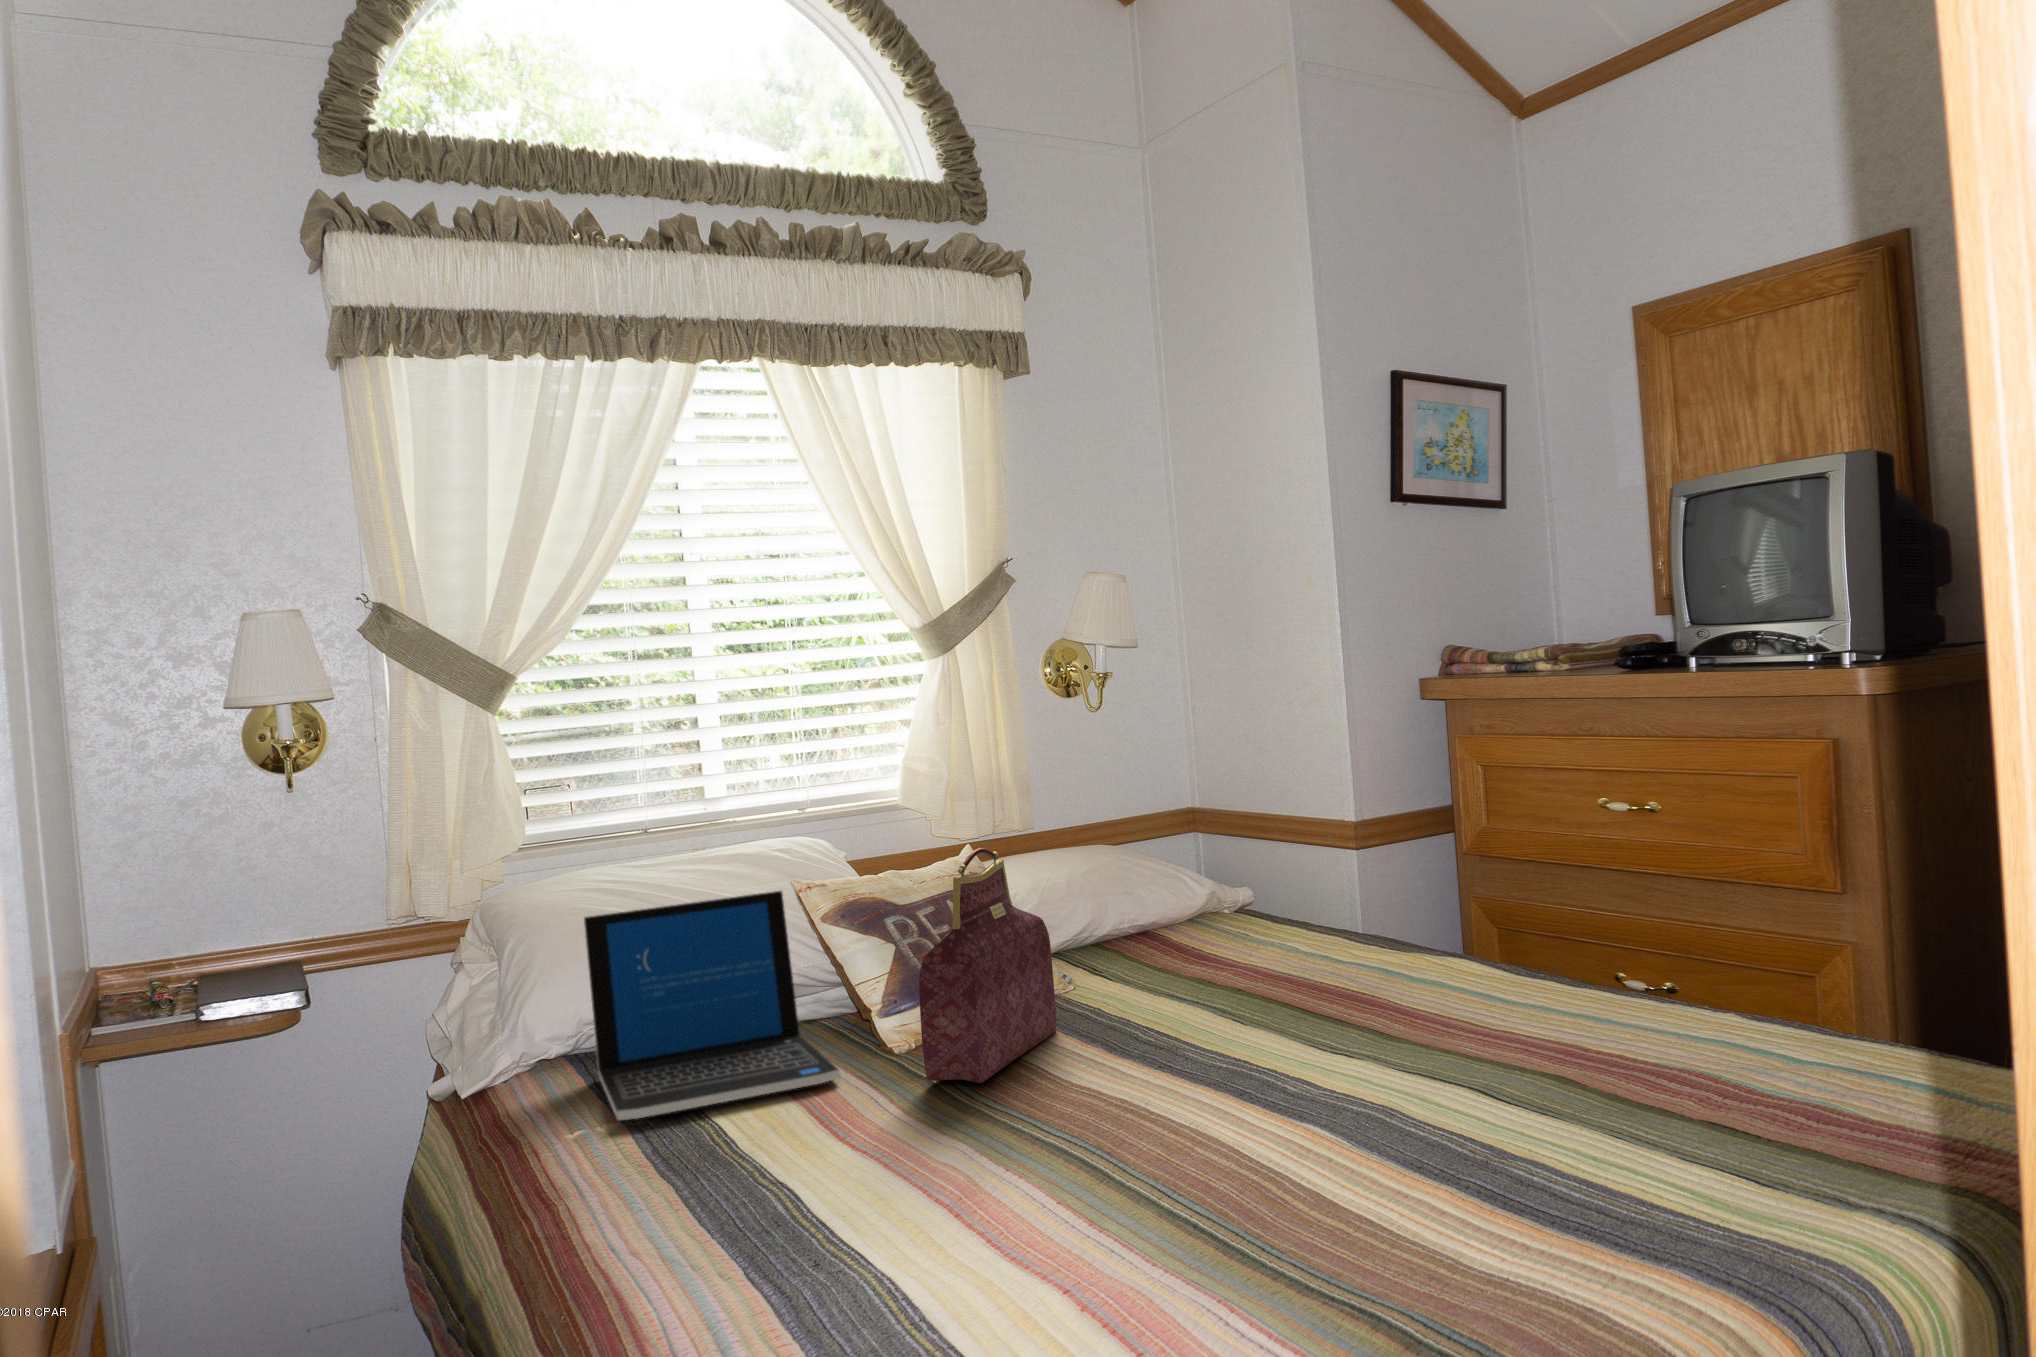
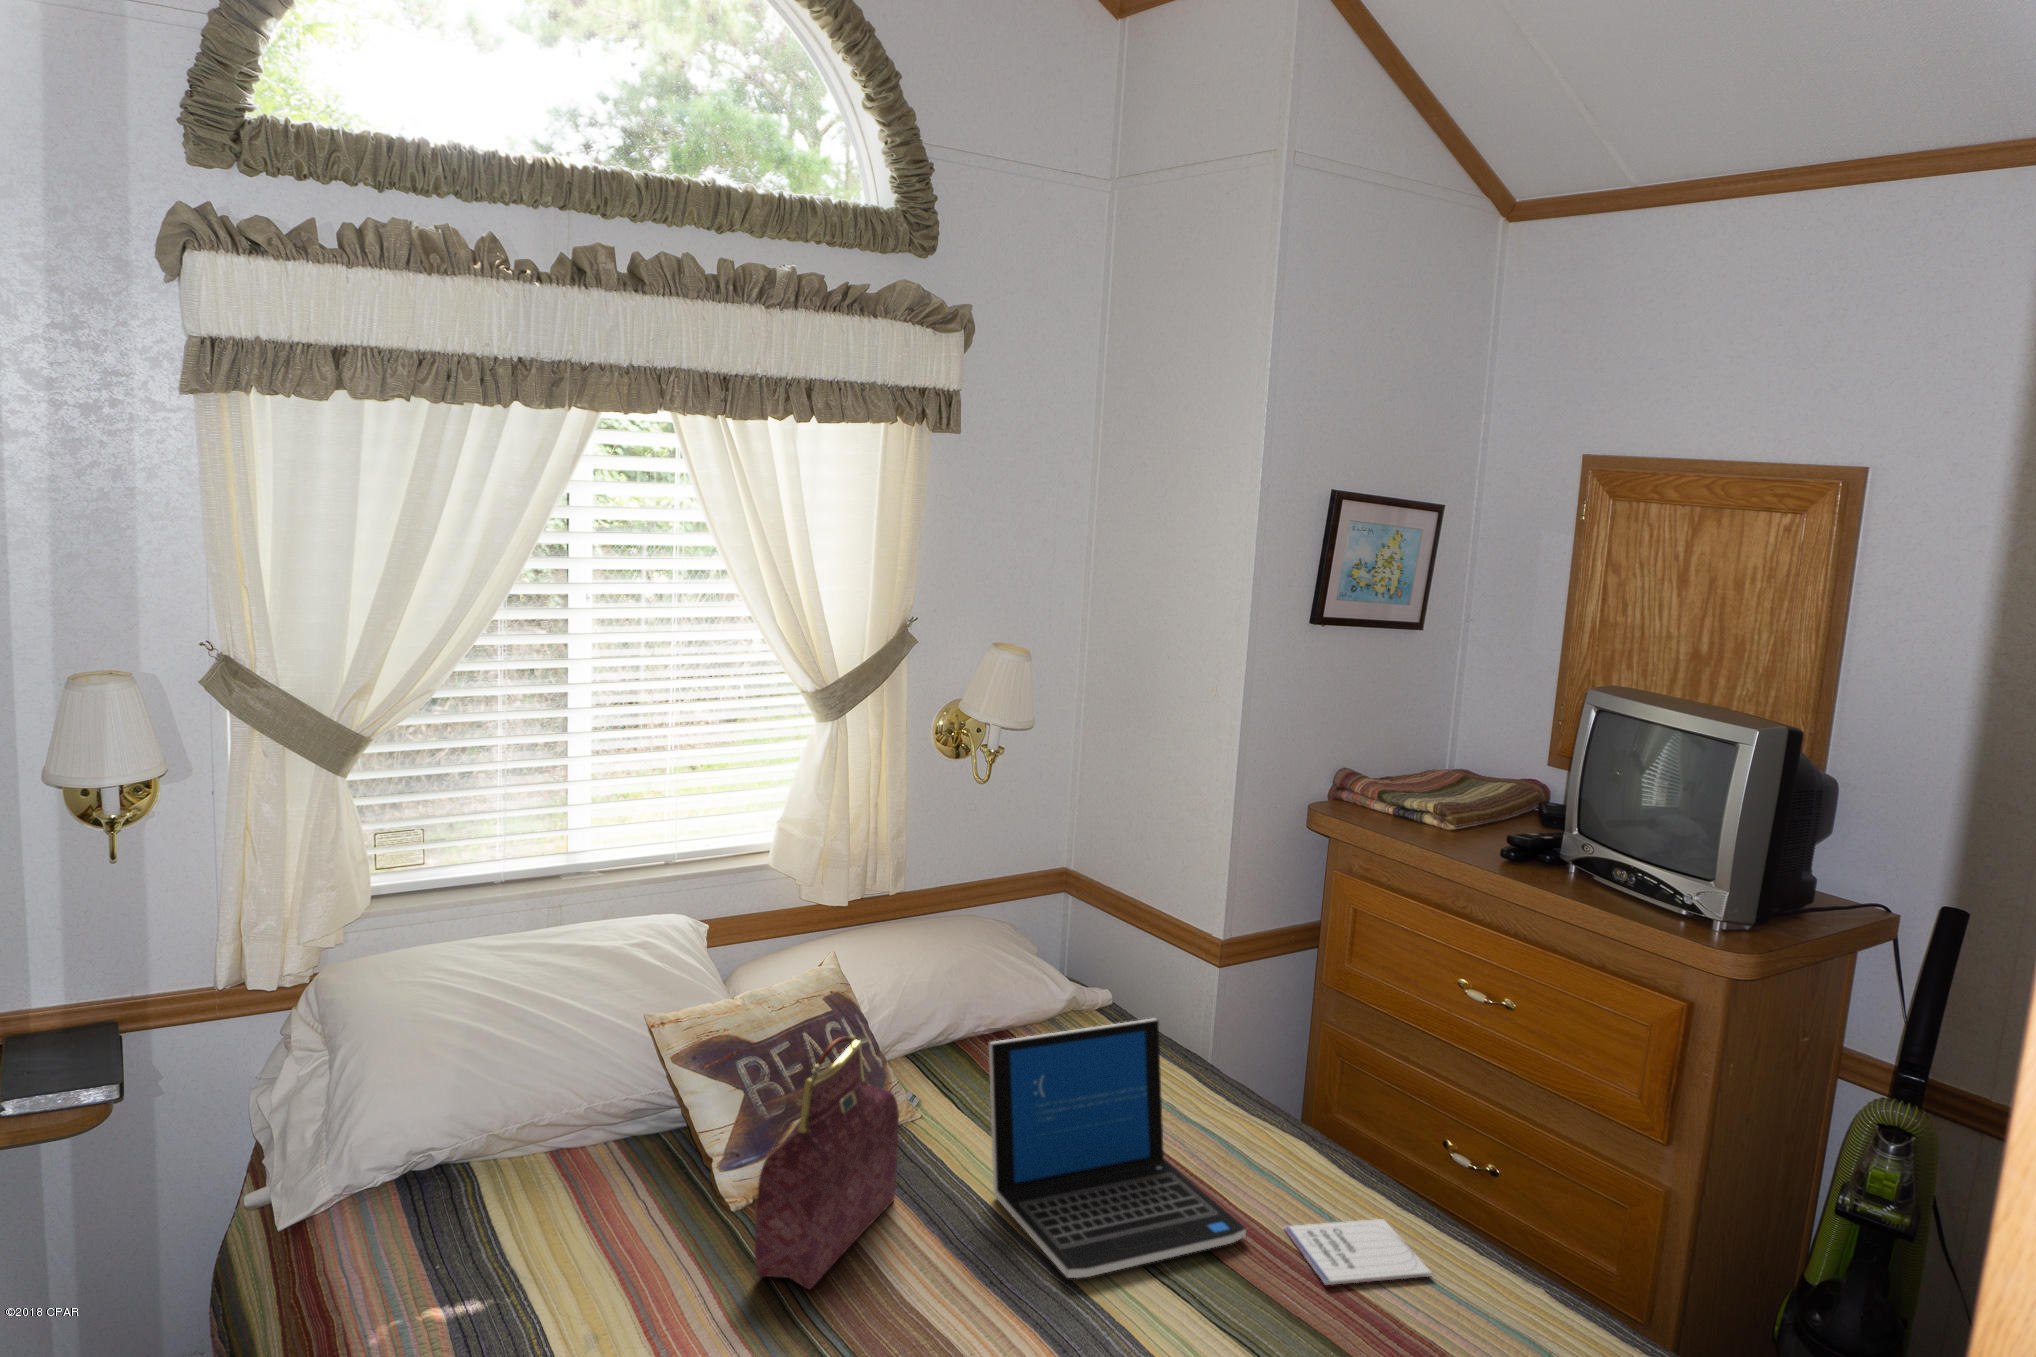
laptop: present [584,891,840,1120] -> present [989,1018,1246,1278]
notebook: none [1457,996,1620,1037] -> present [1284,1219,1431,1285]

